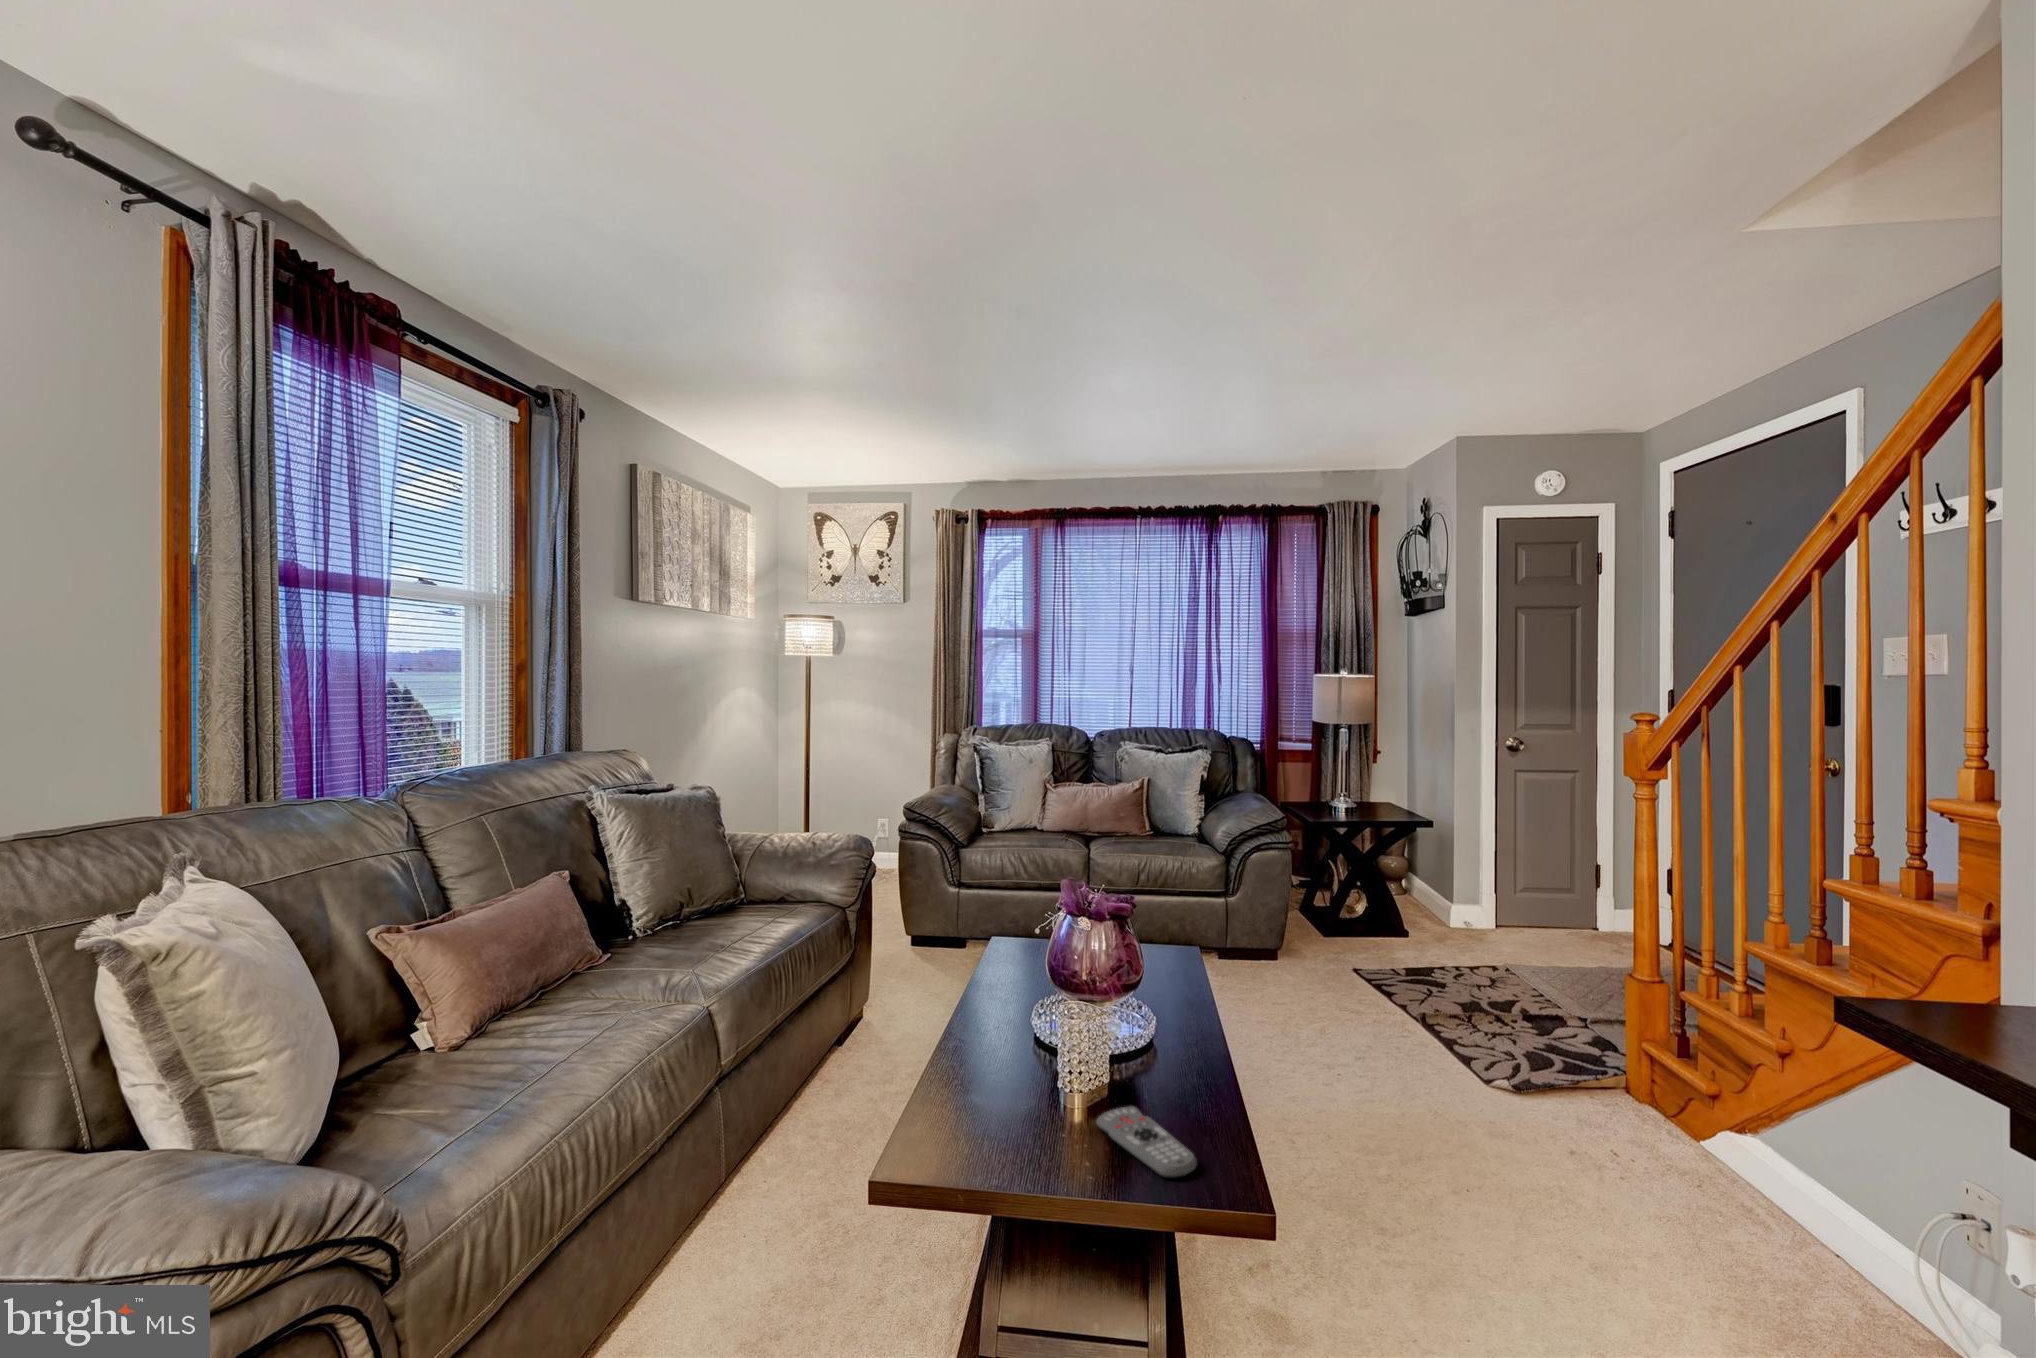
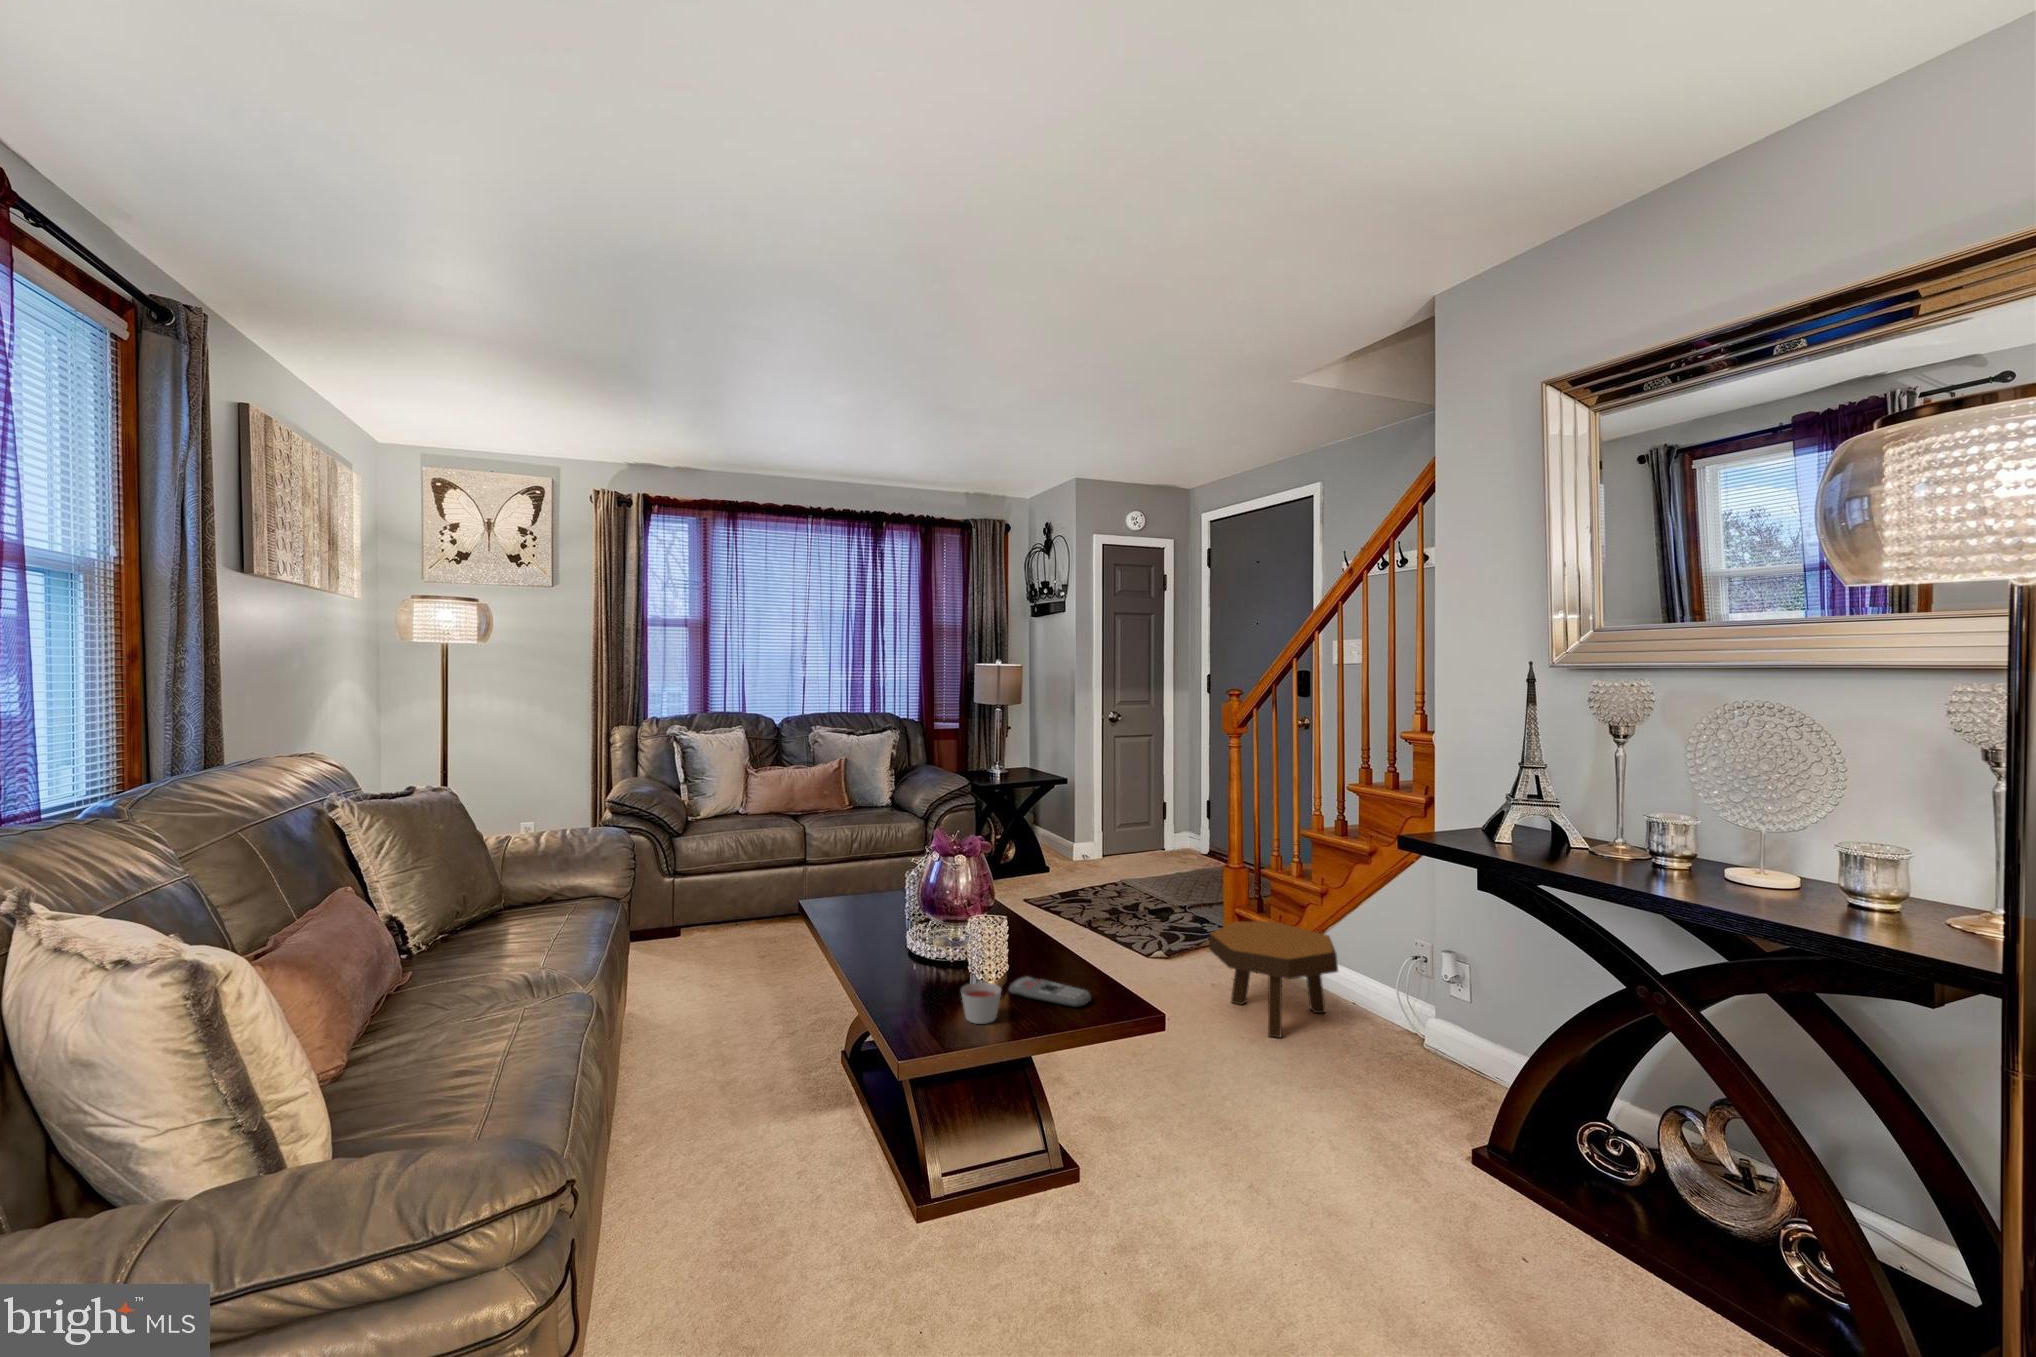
footstool: none [1551,1070,1802,1287] -> present [1209,921,1338,1038]
candle: none [998,1105,1053,1168] -> present [961,982,1001,1024]

